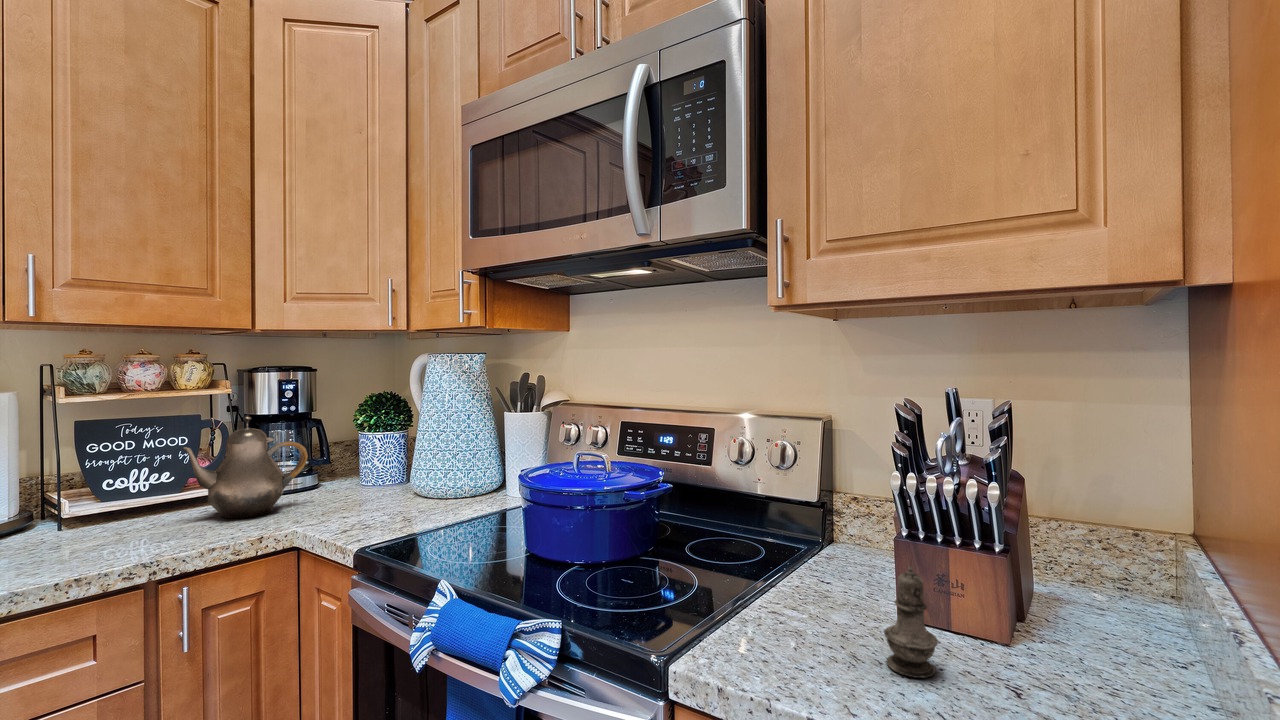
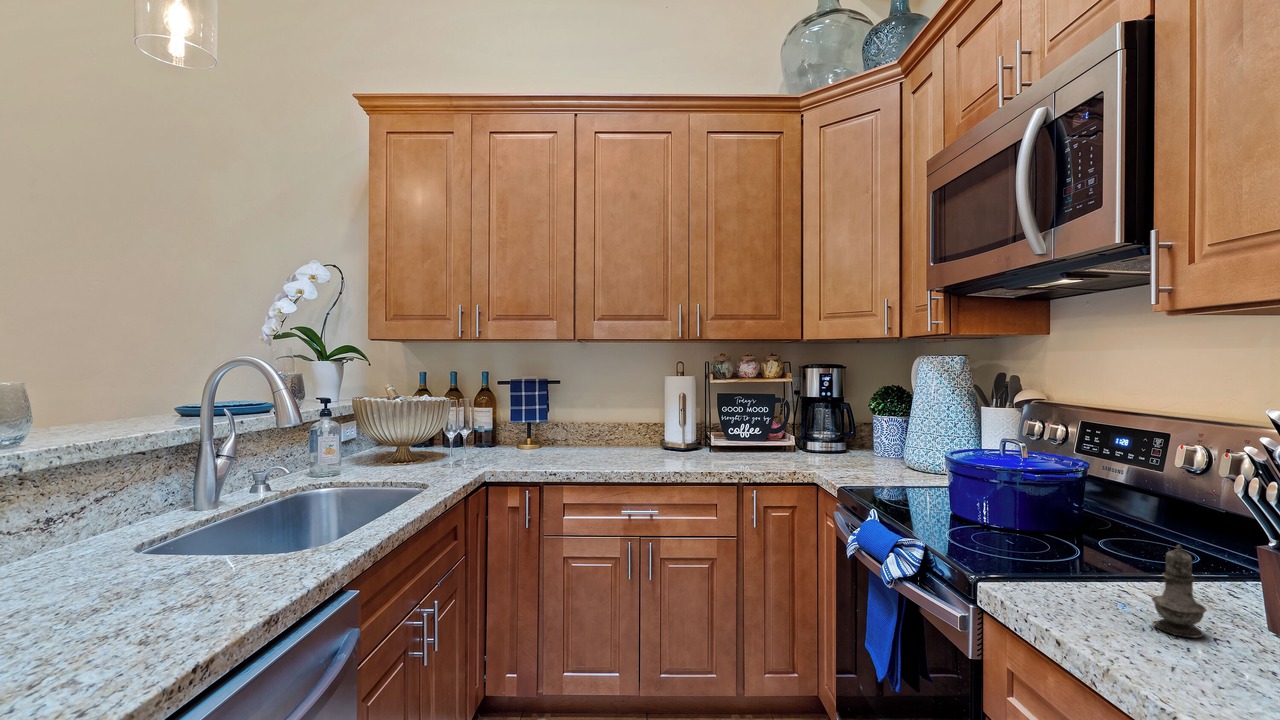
teapot: present [182,416,308,519] -> none [761,396,832,461]

